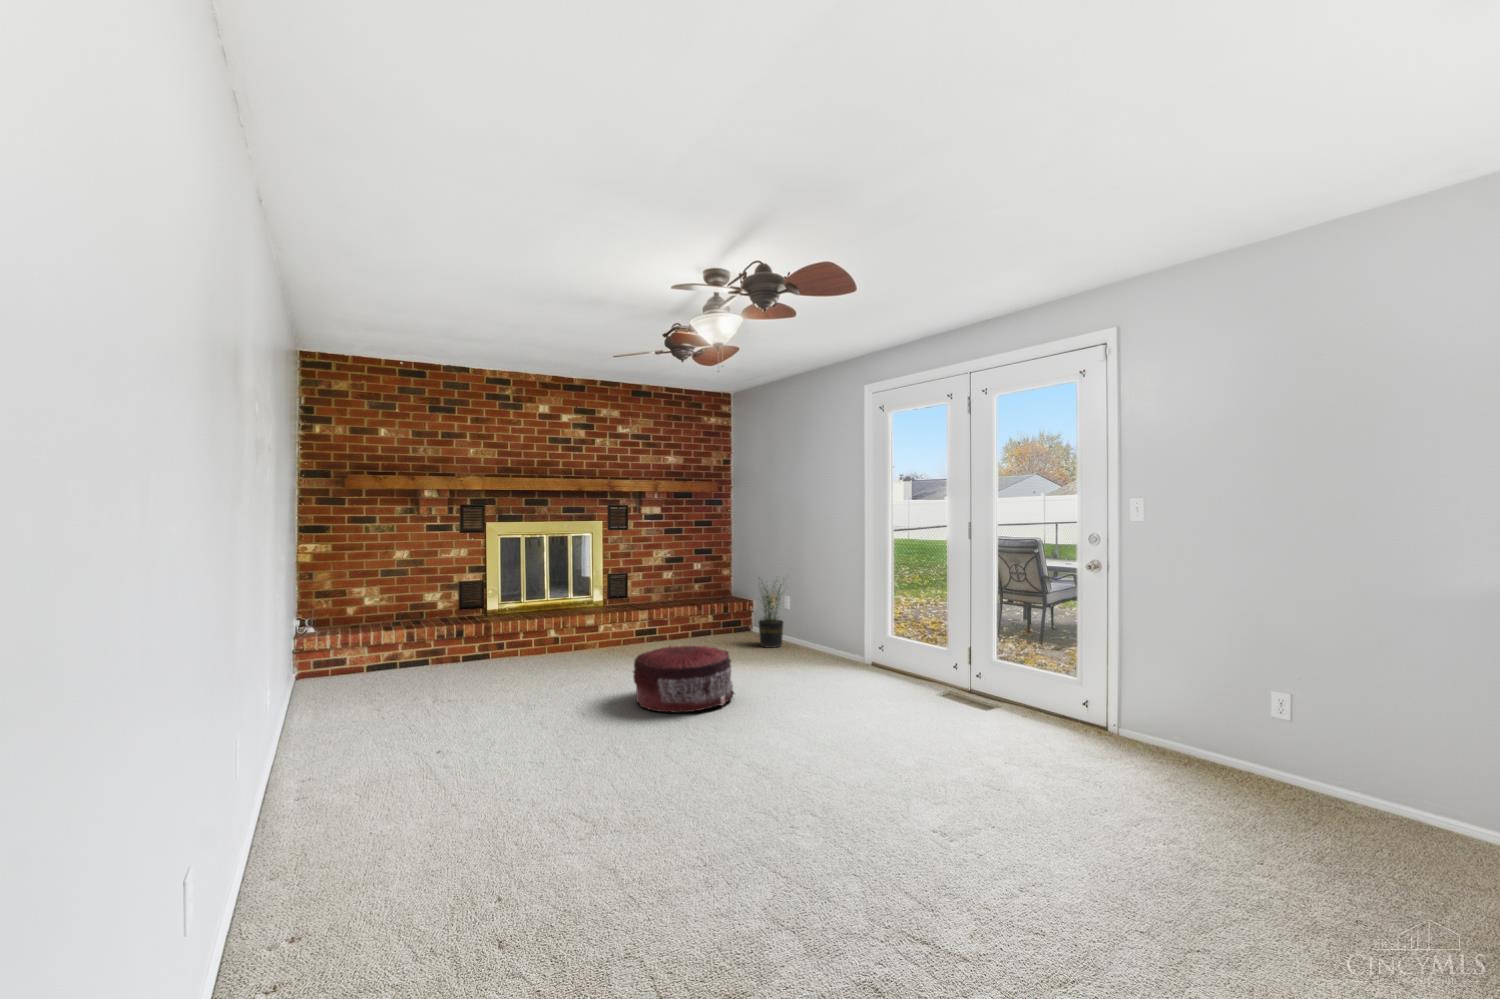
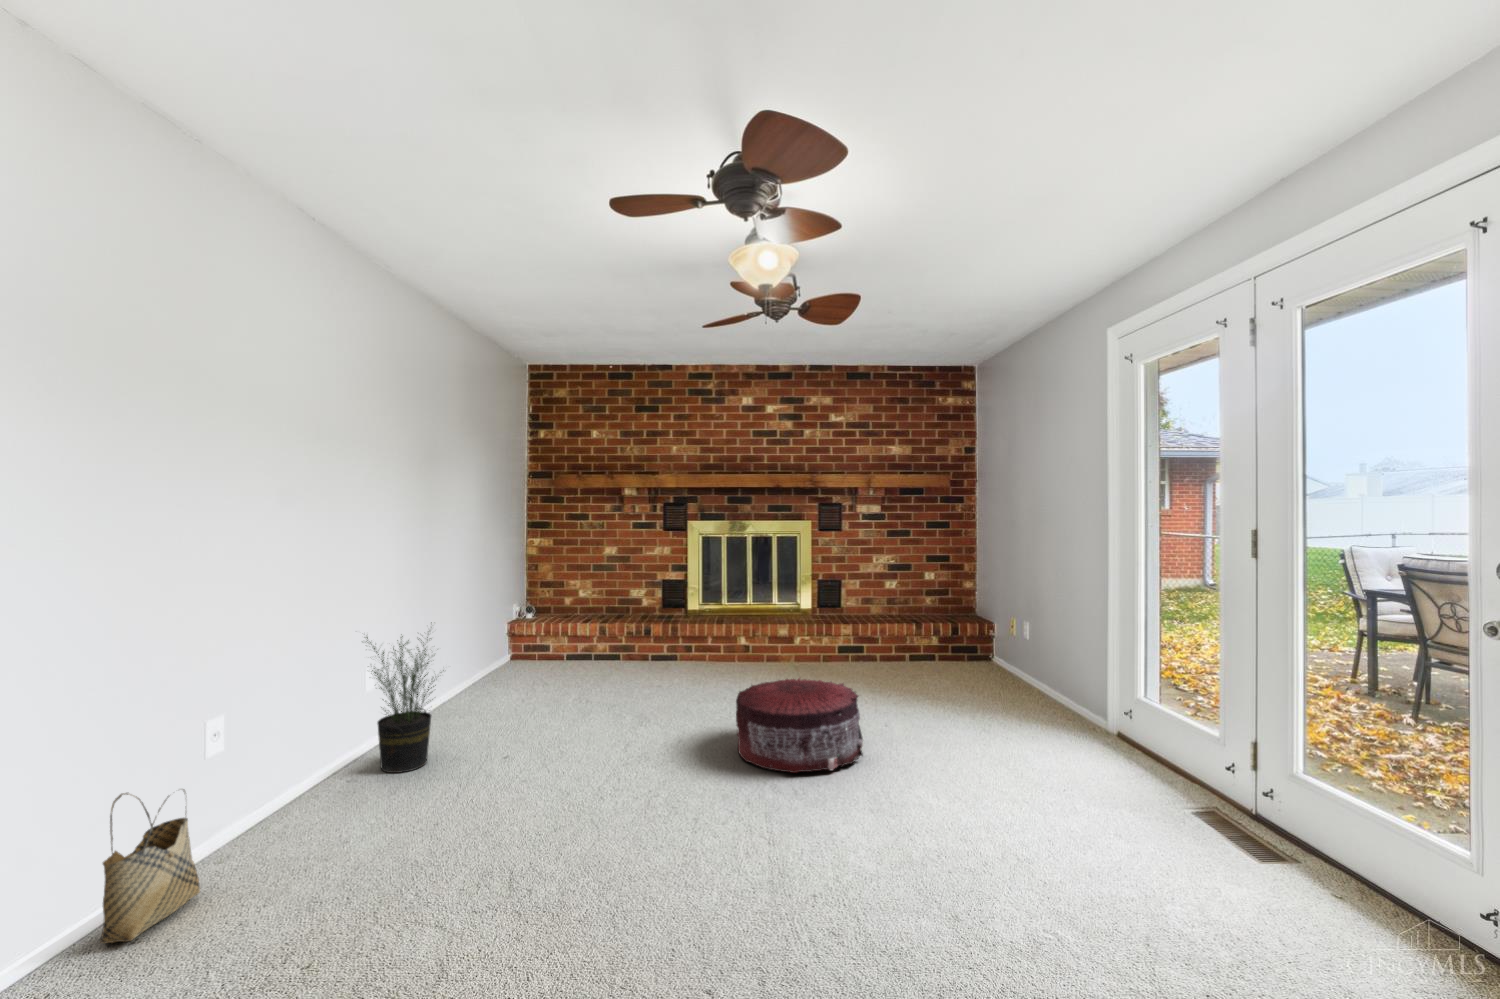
potted plant: present [759,578,783,648] -> present [366,622,444,773]
woven basket: none [273,762,334,902] -> present [100,789,200,943]

